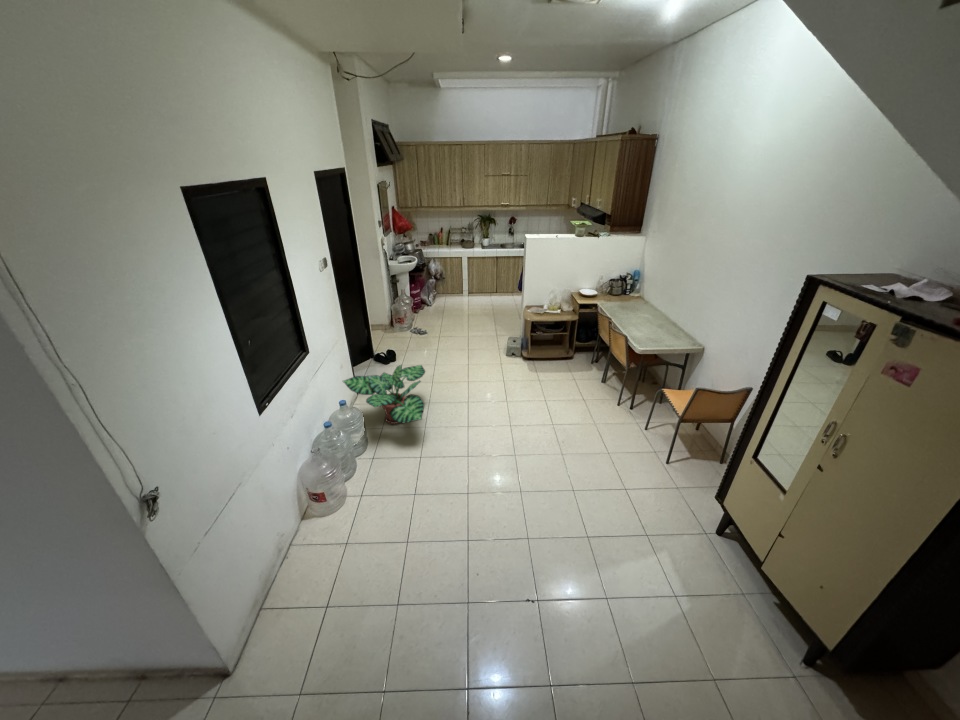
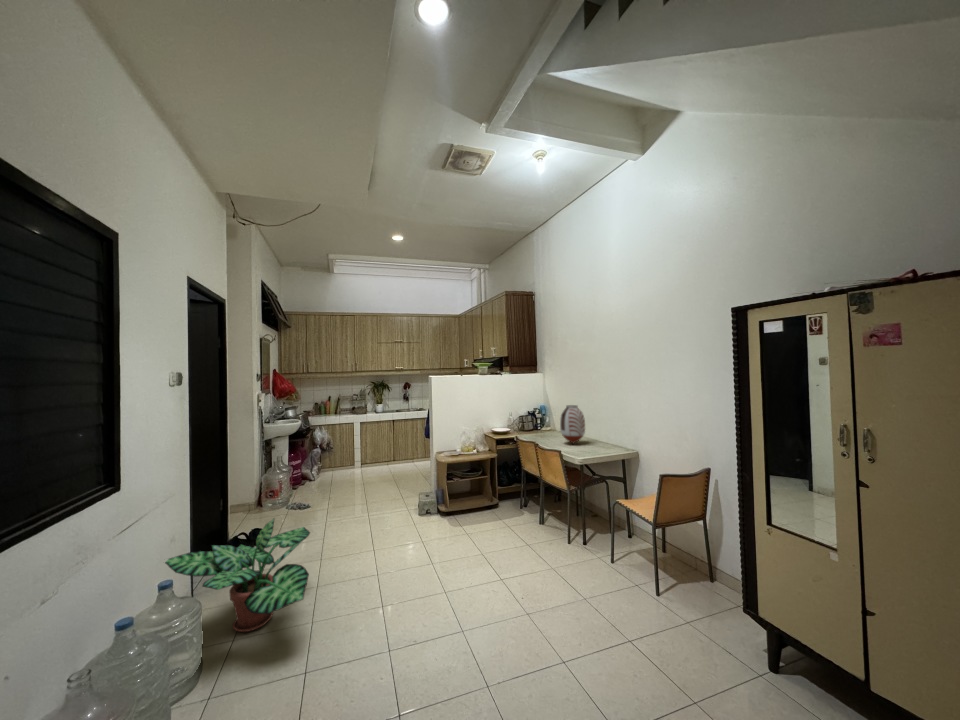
vase: none [637,291,664,327] -> present [560,405,585,443]

